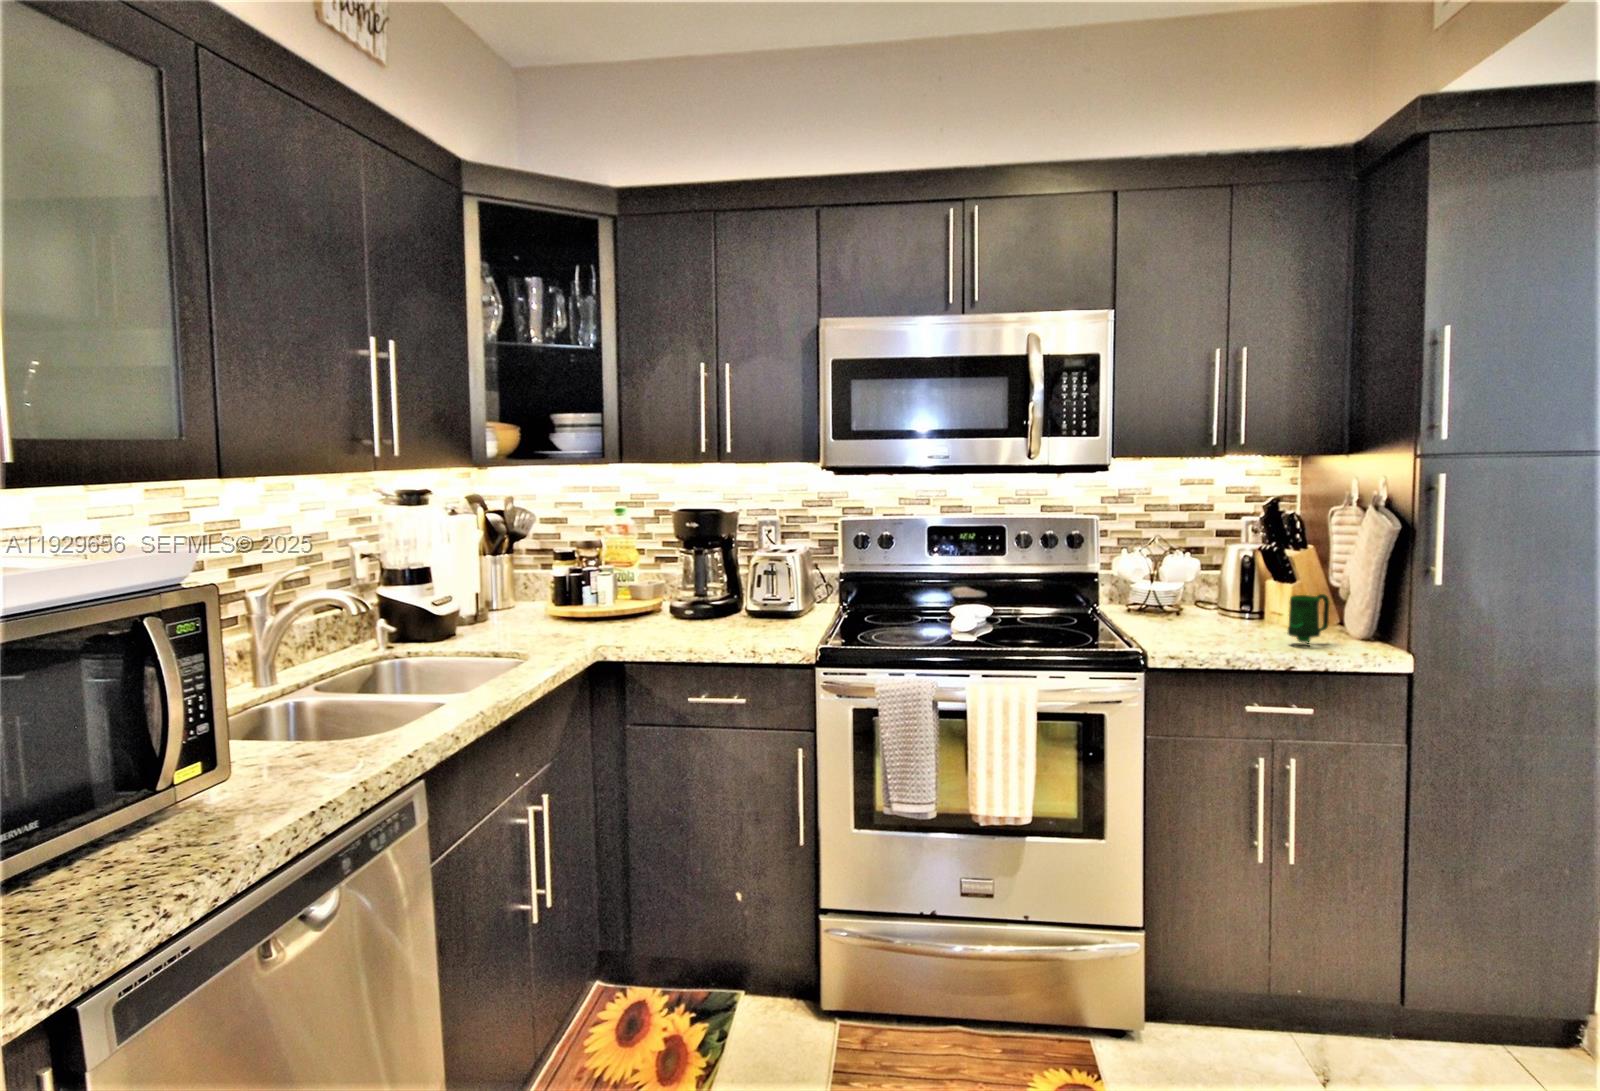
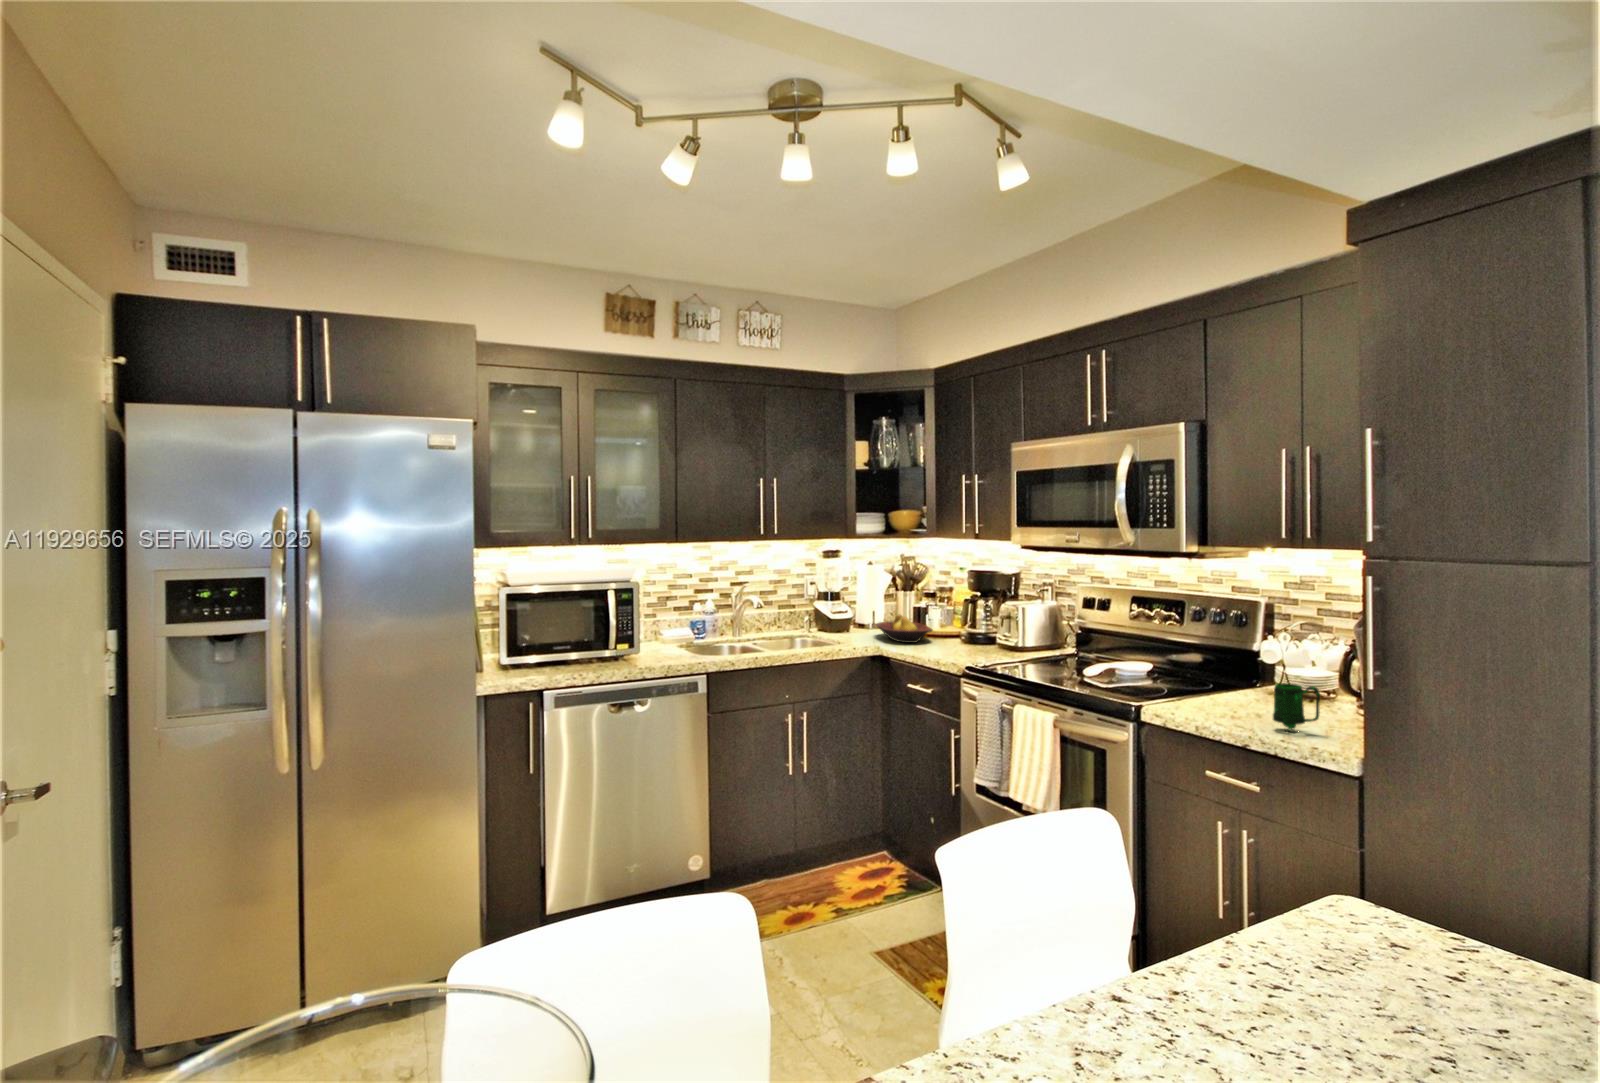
fruit bowl: none [533,591,659,635] -> present [877,615,933,643]

